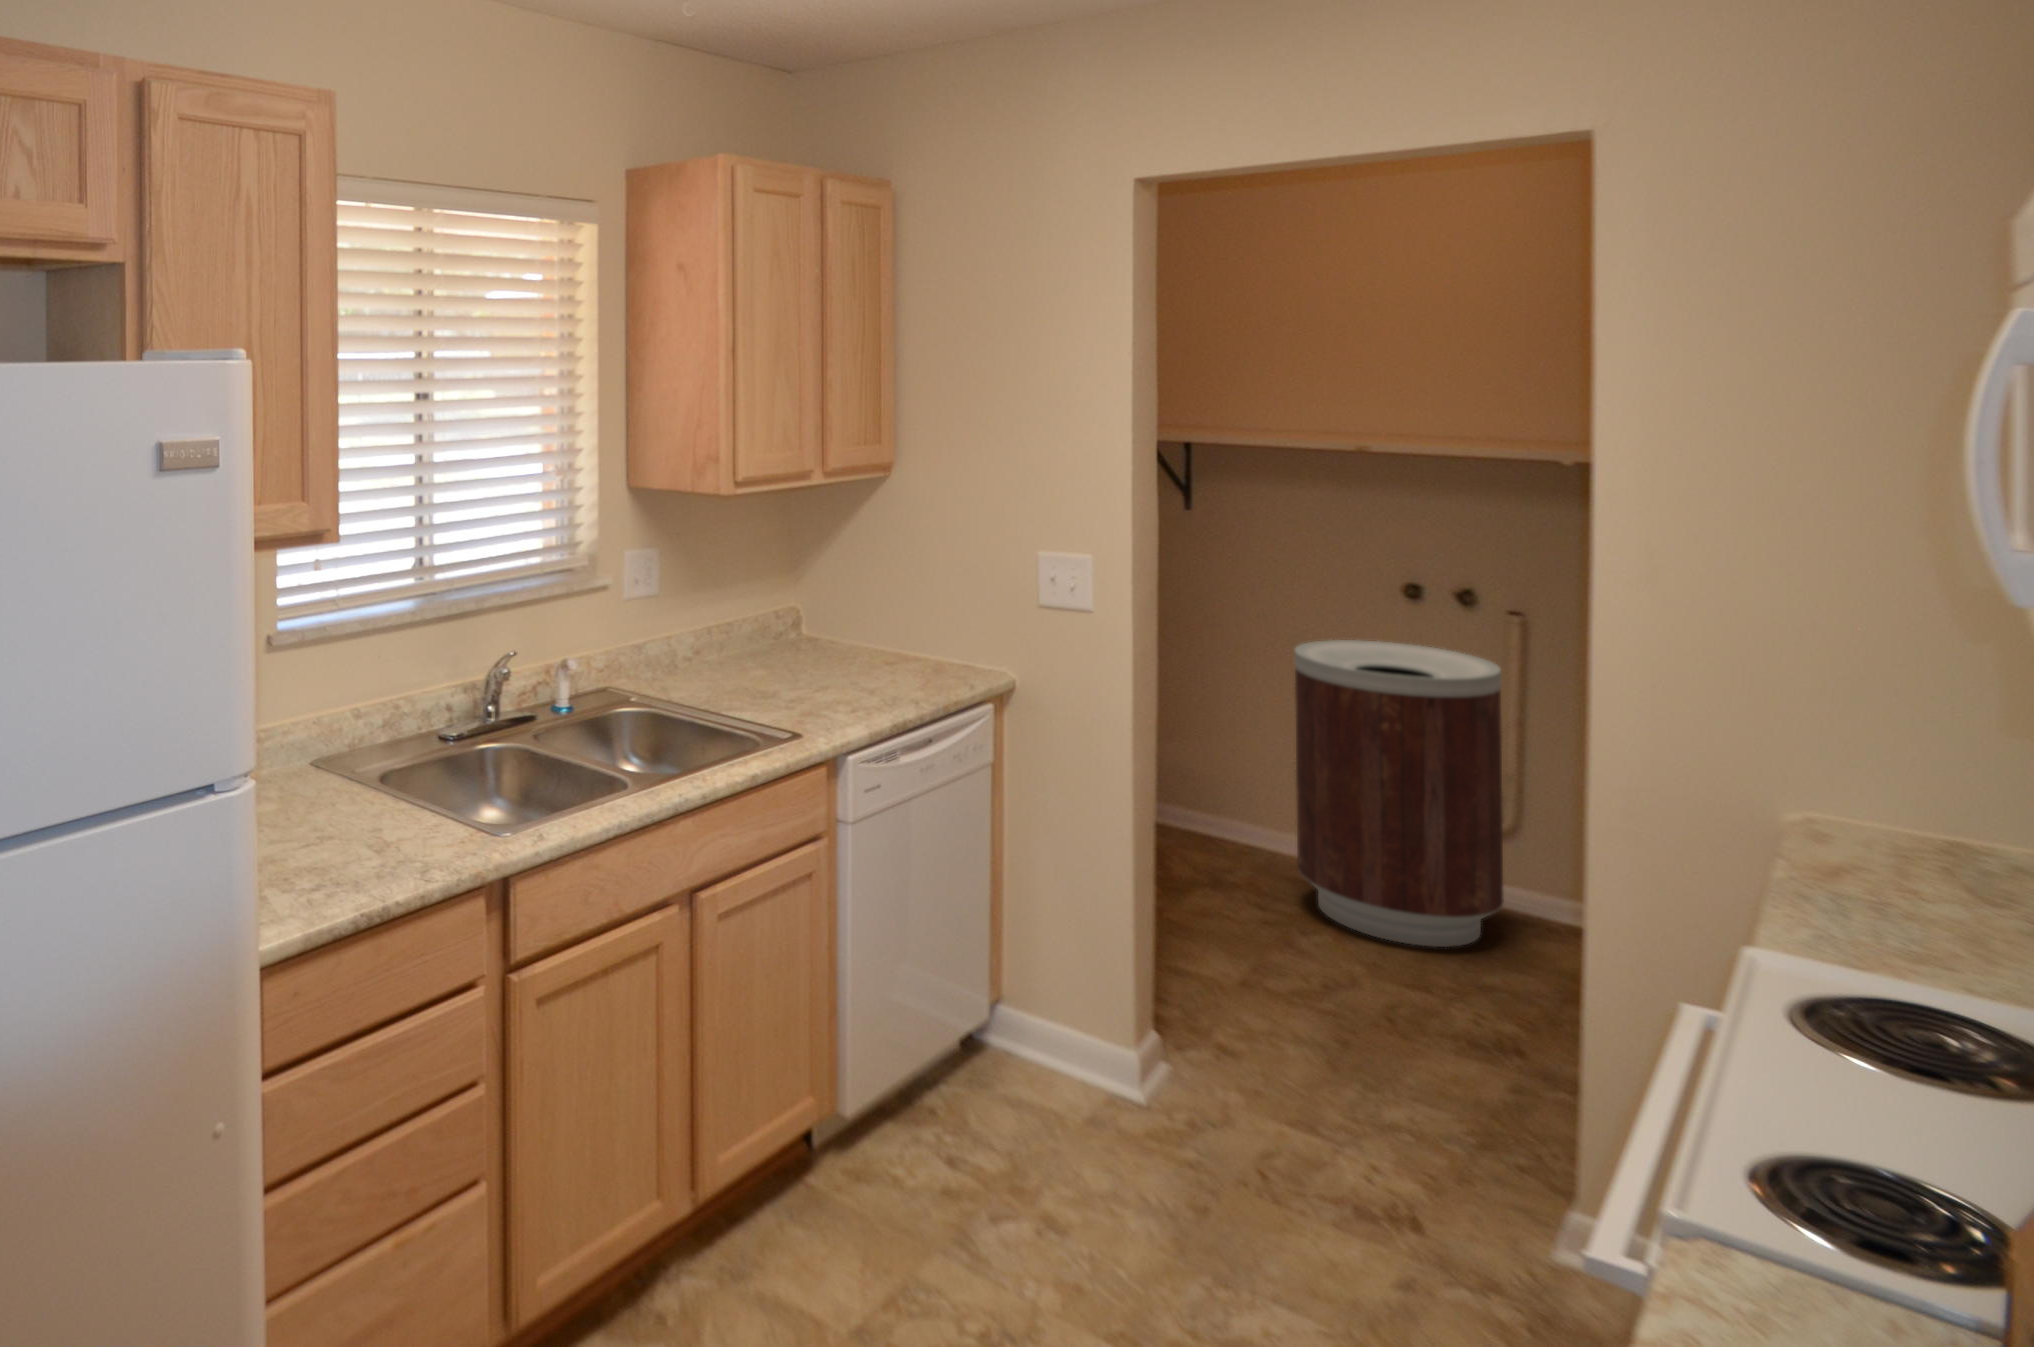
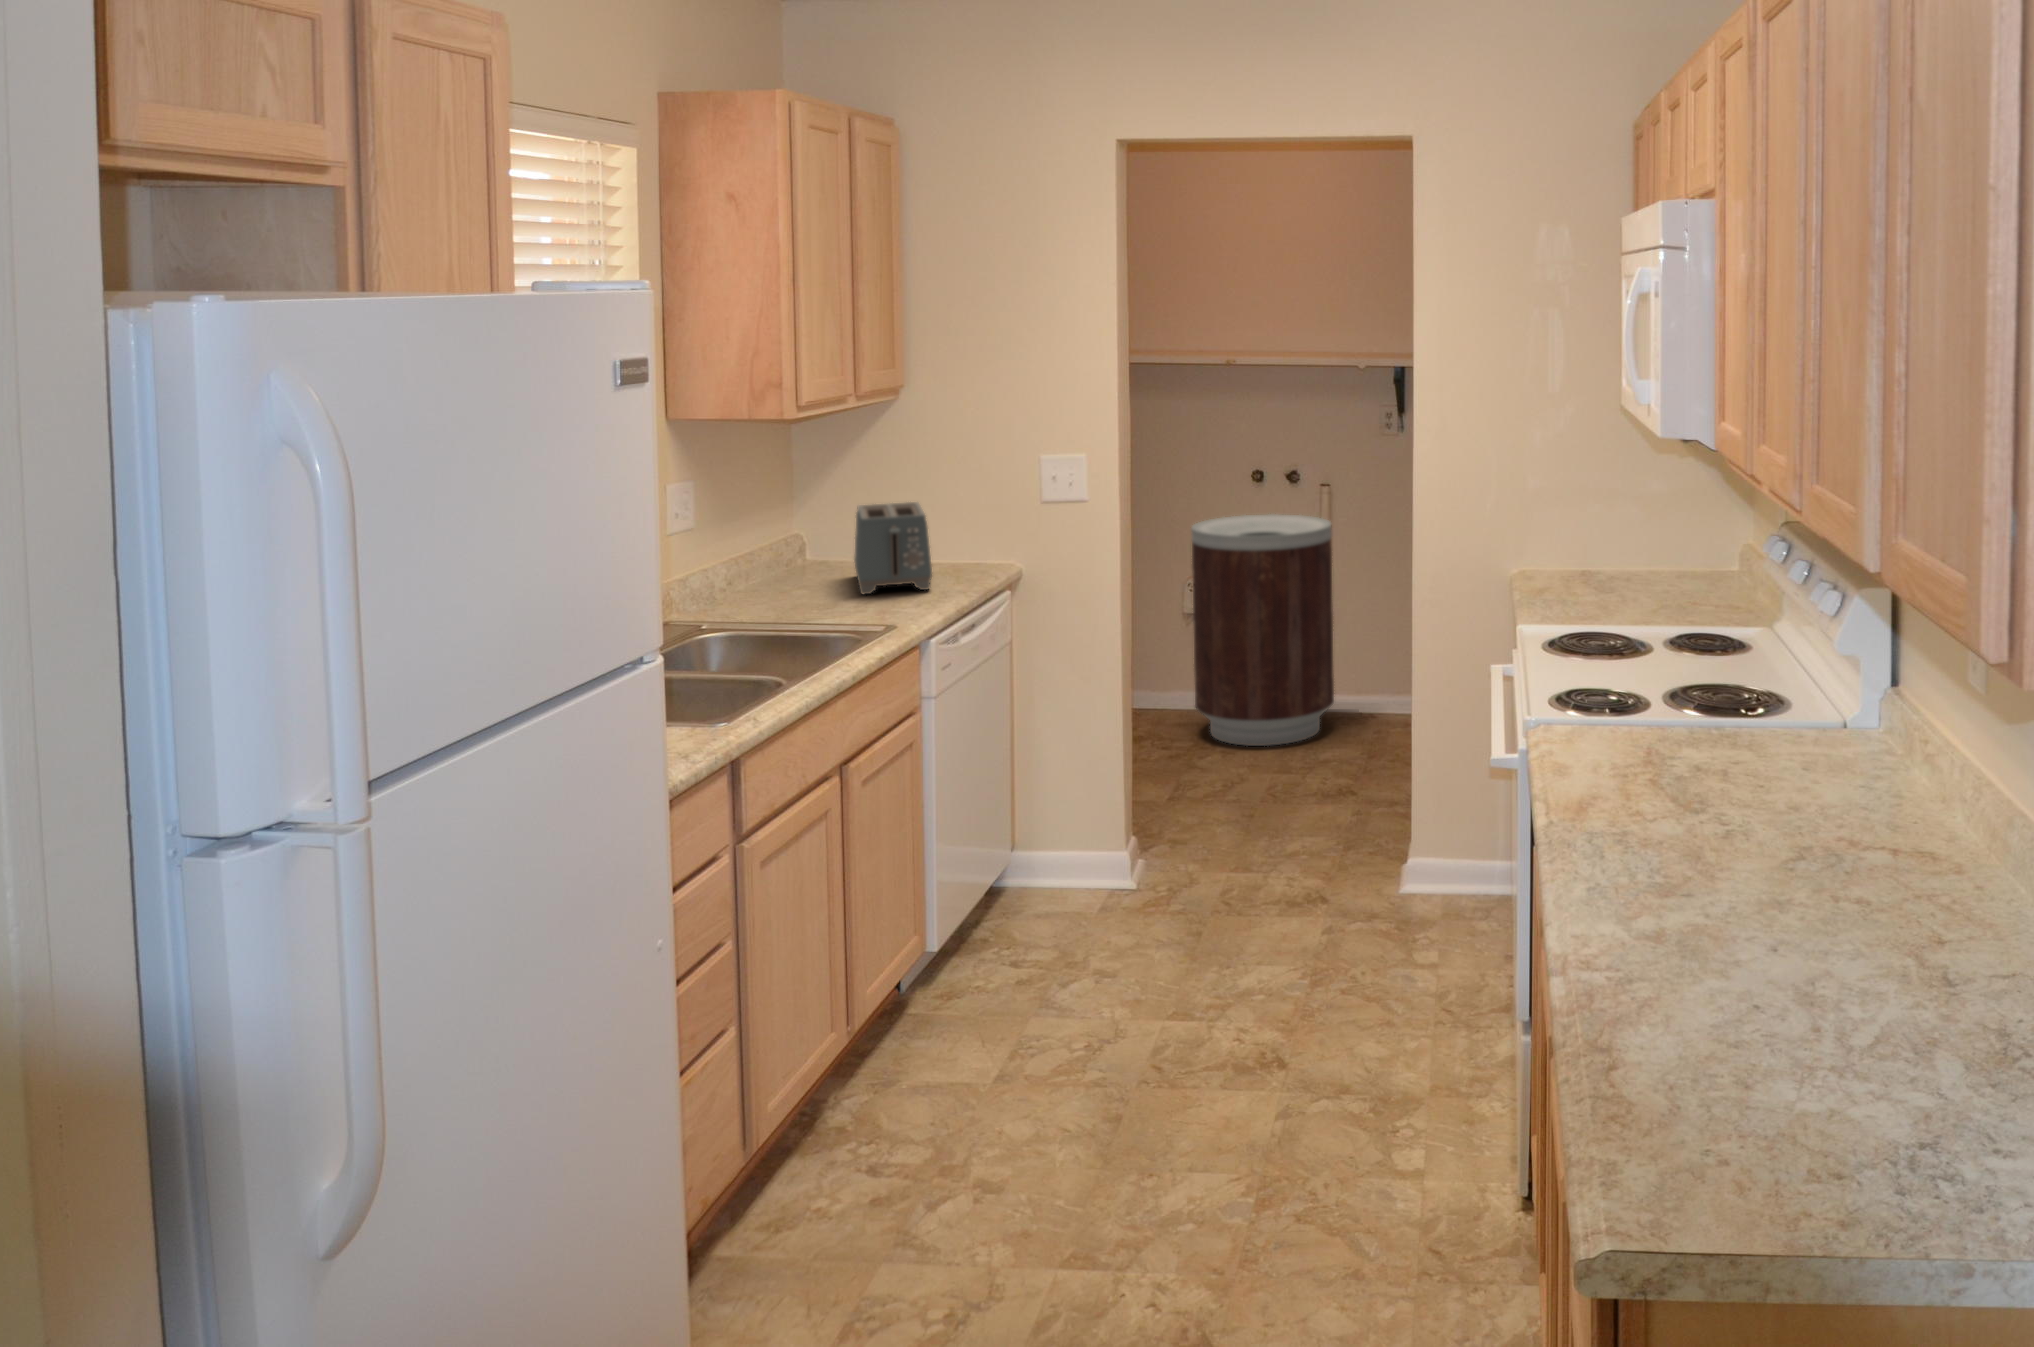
toaster: none [814,586,907,690] -> present [854,502,932,595]

